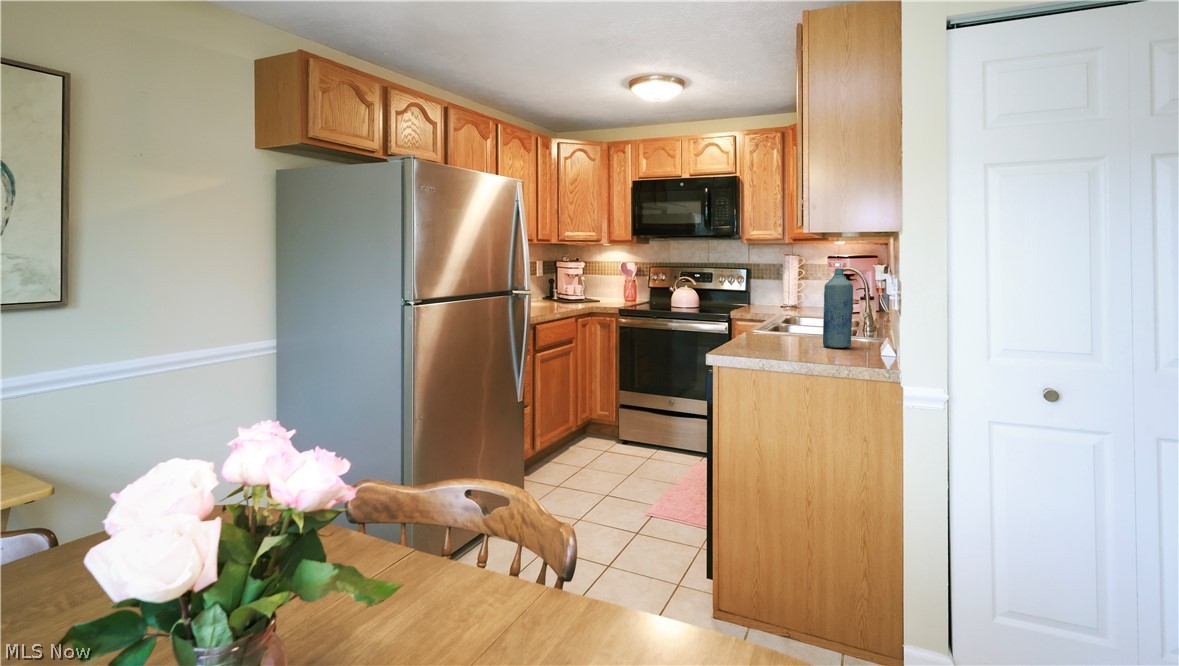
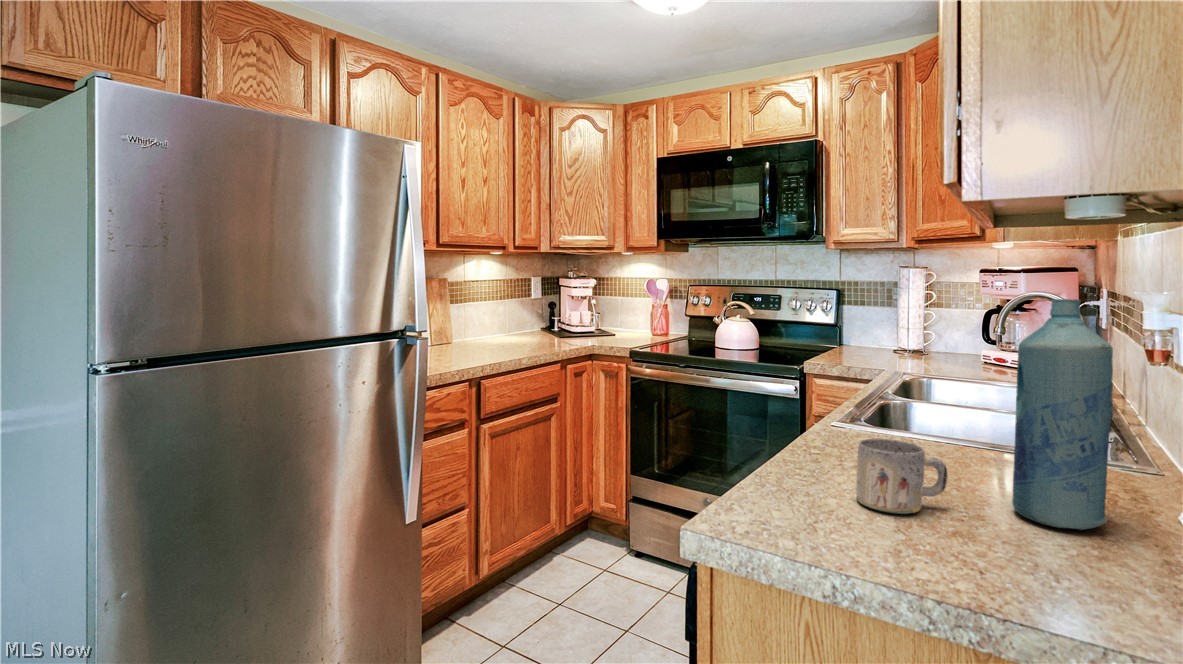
mug: none [769,323,801,347] -> present [856,439,948,514]

